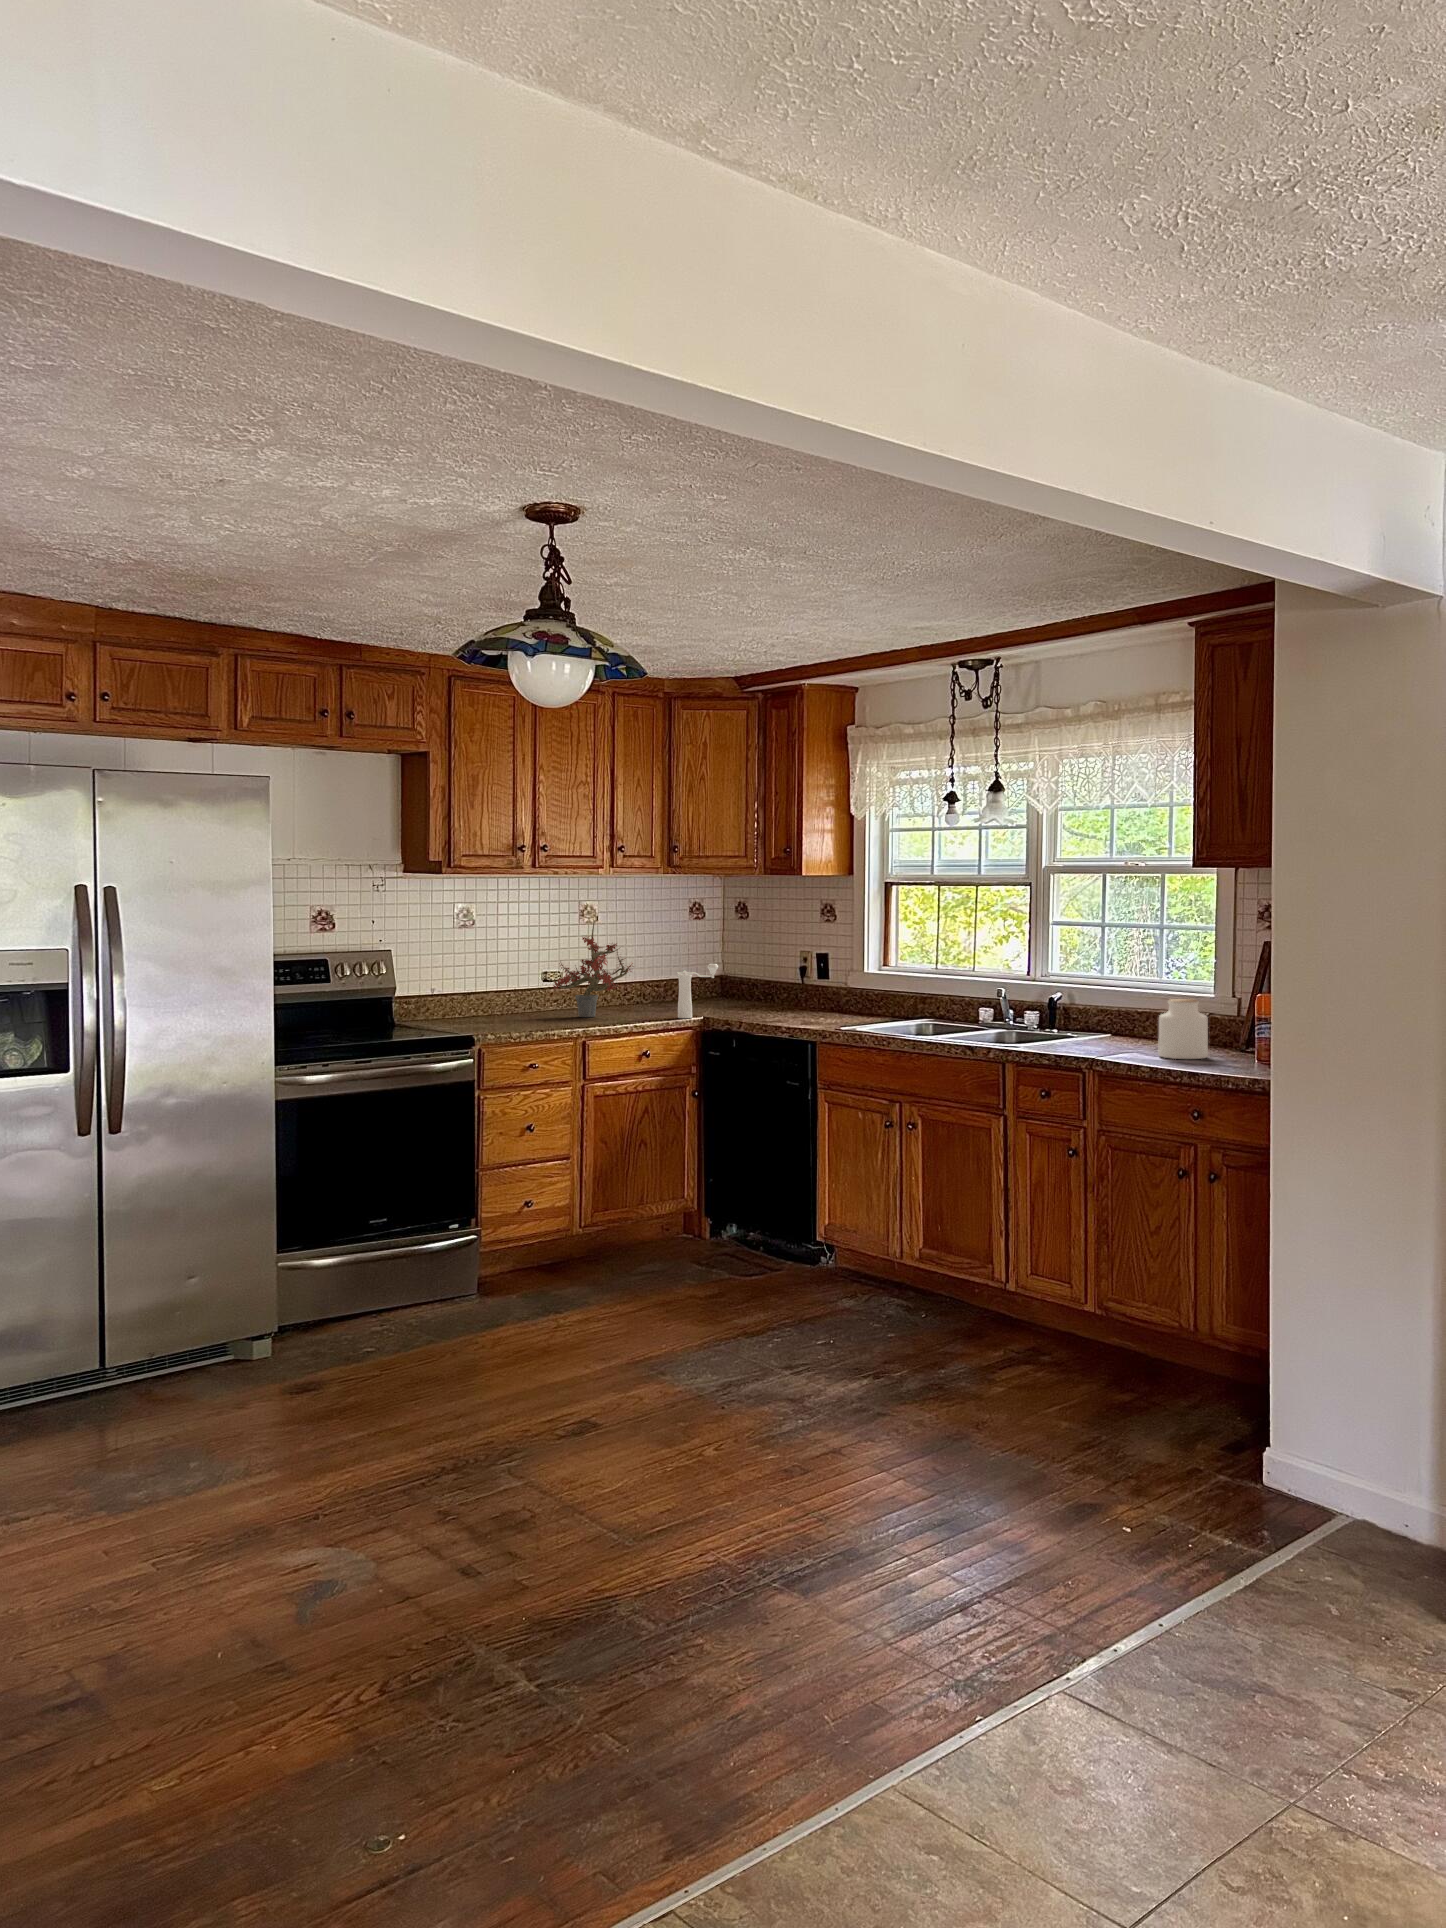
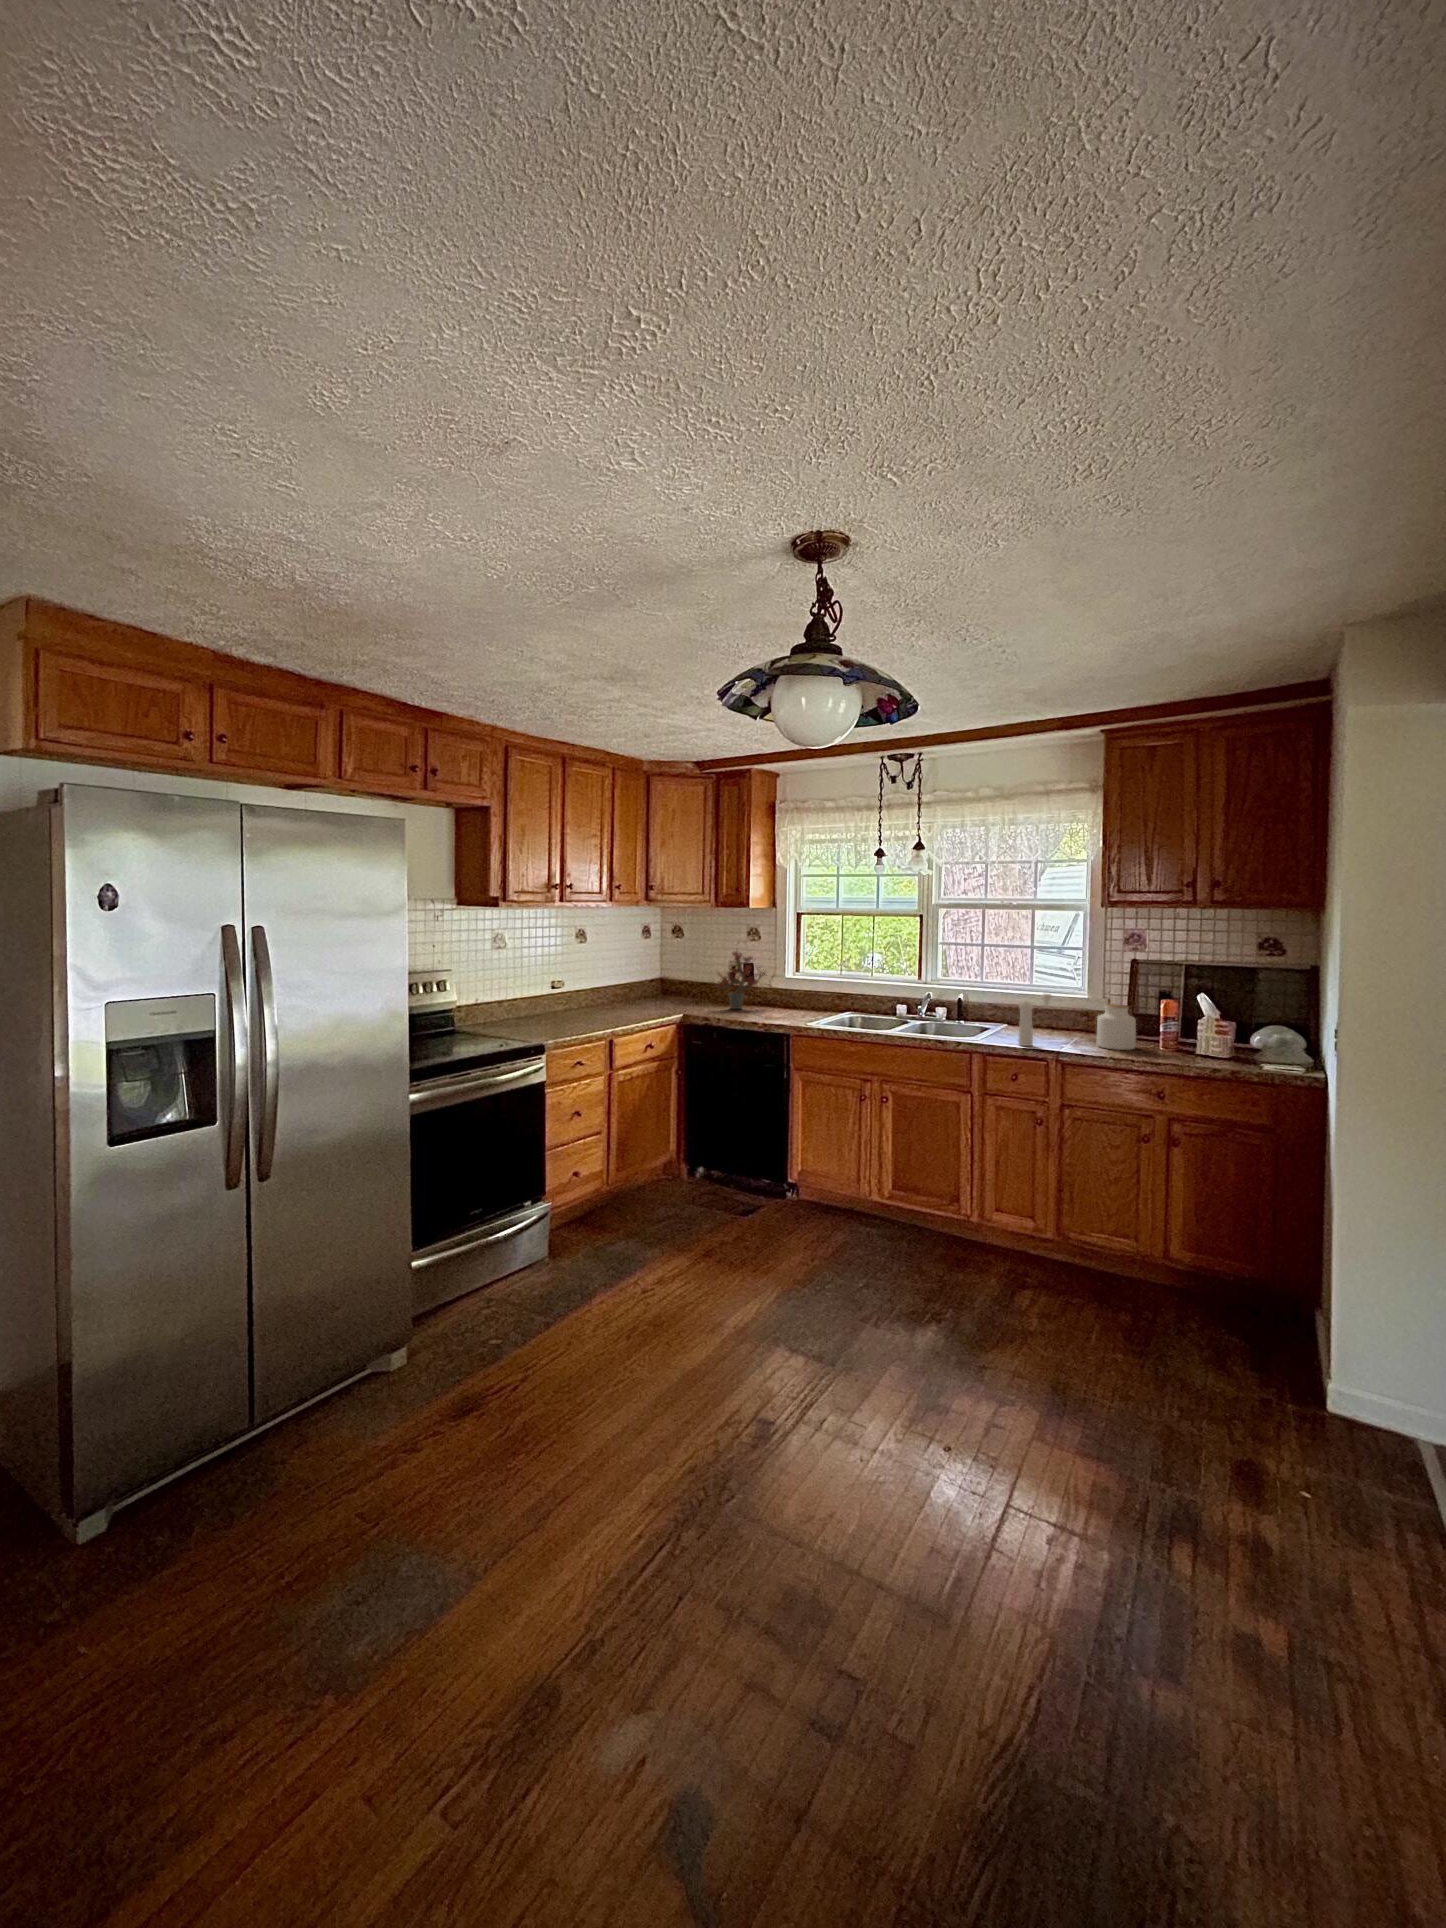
potted plant: present [543,921,634,1017] -> present [716,951,766,1009]
pepper mill: present [677,964,718,1018] -> present [1018,994,1052,1046]

